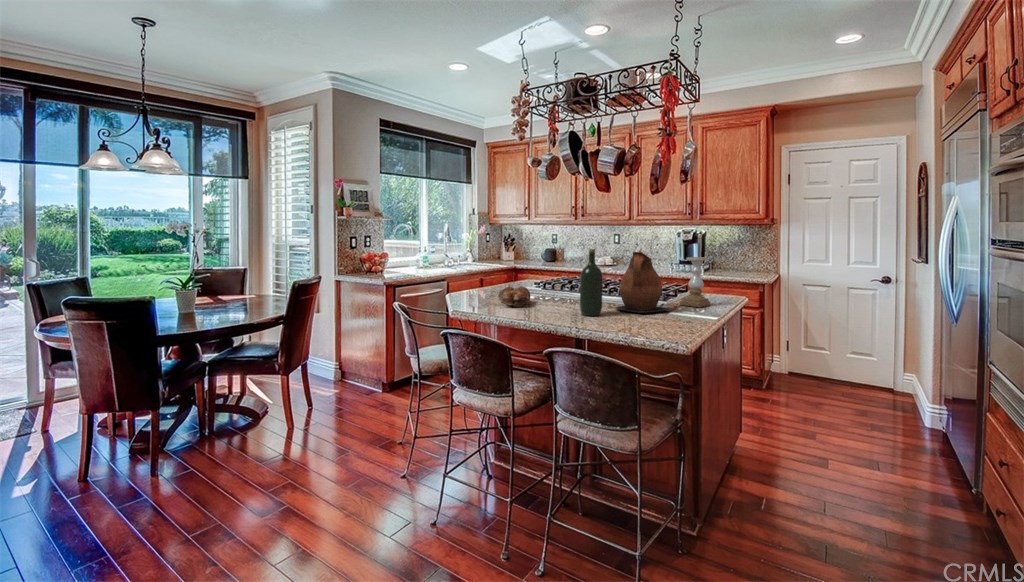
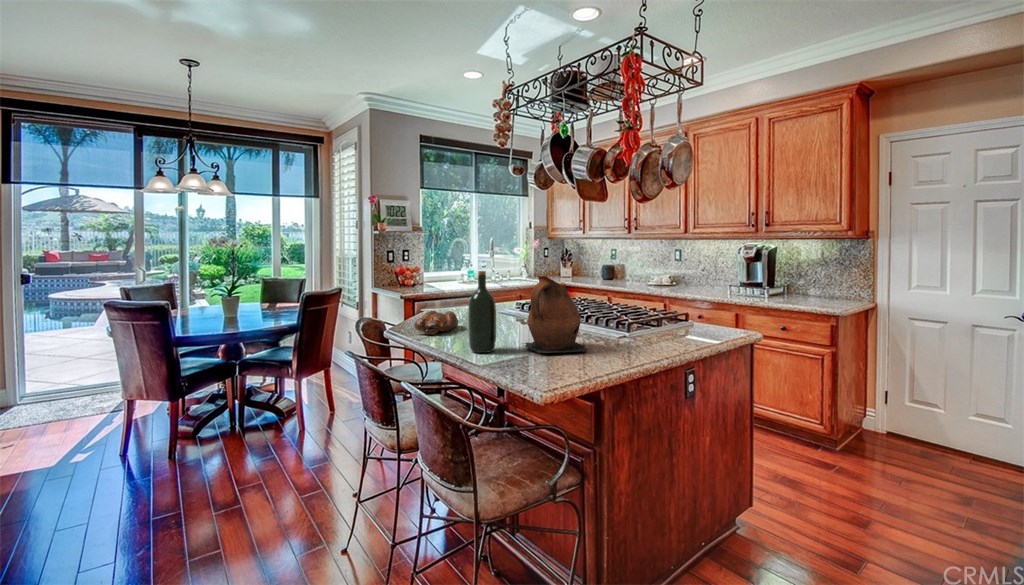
candle holder: present [680,257,711,307] -> none [620,283,660,349]

